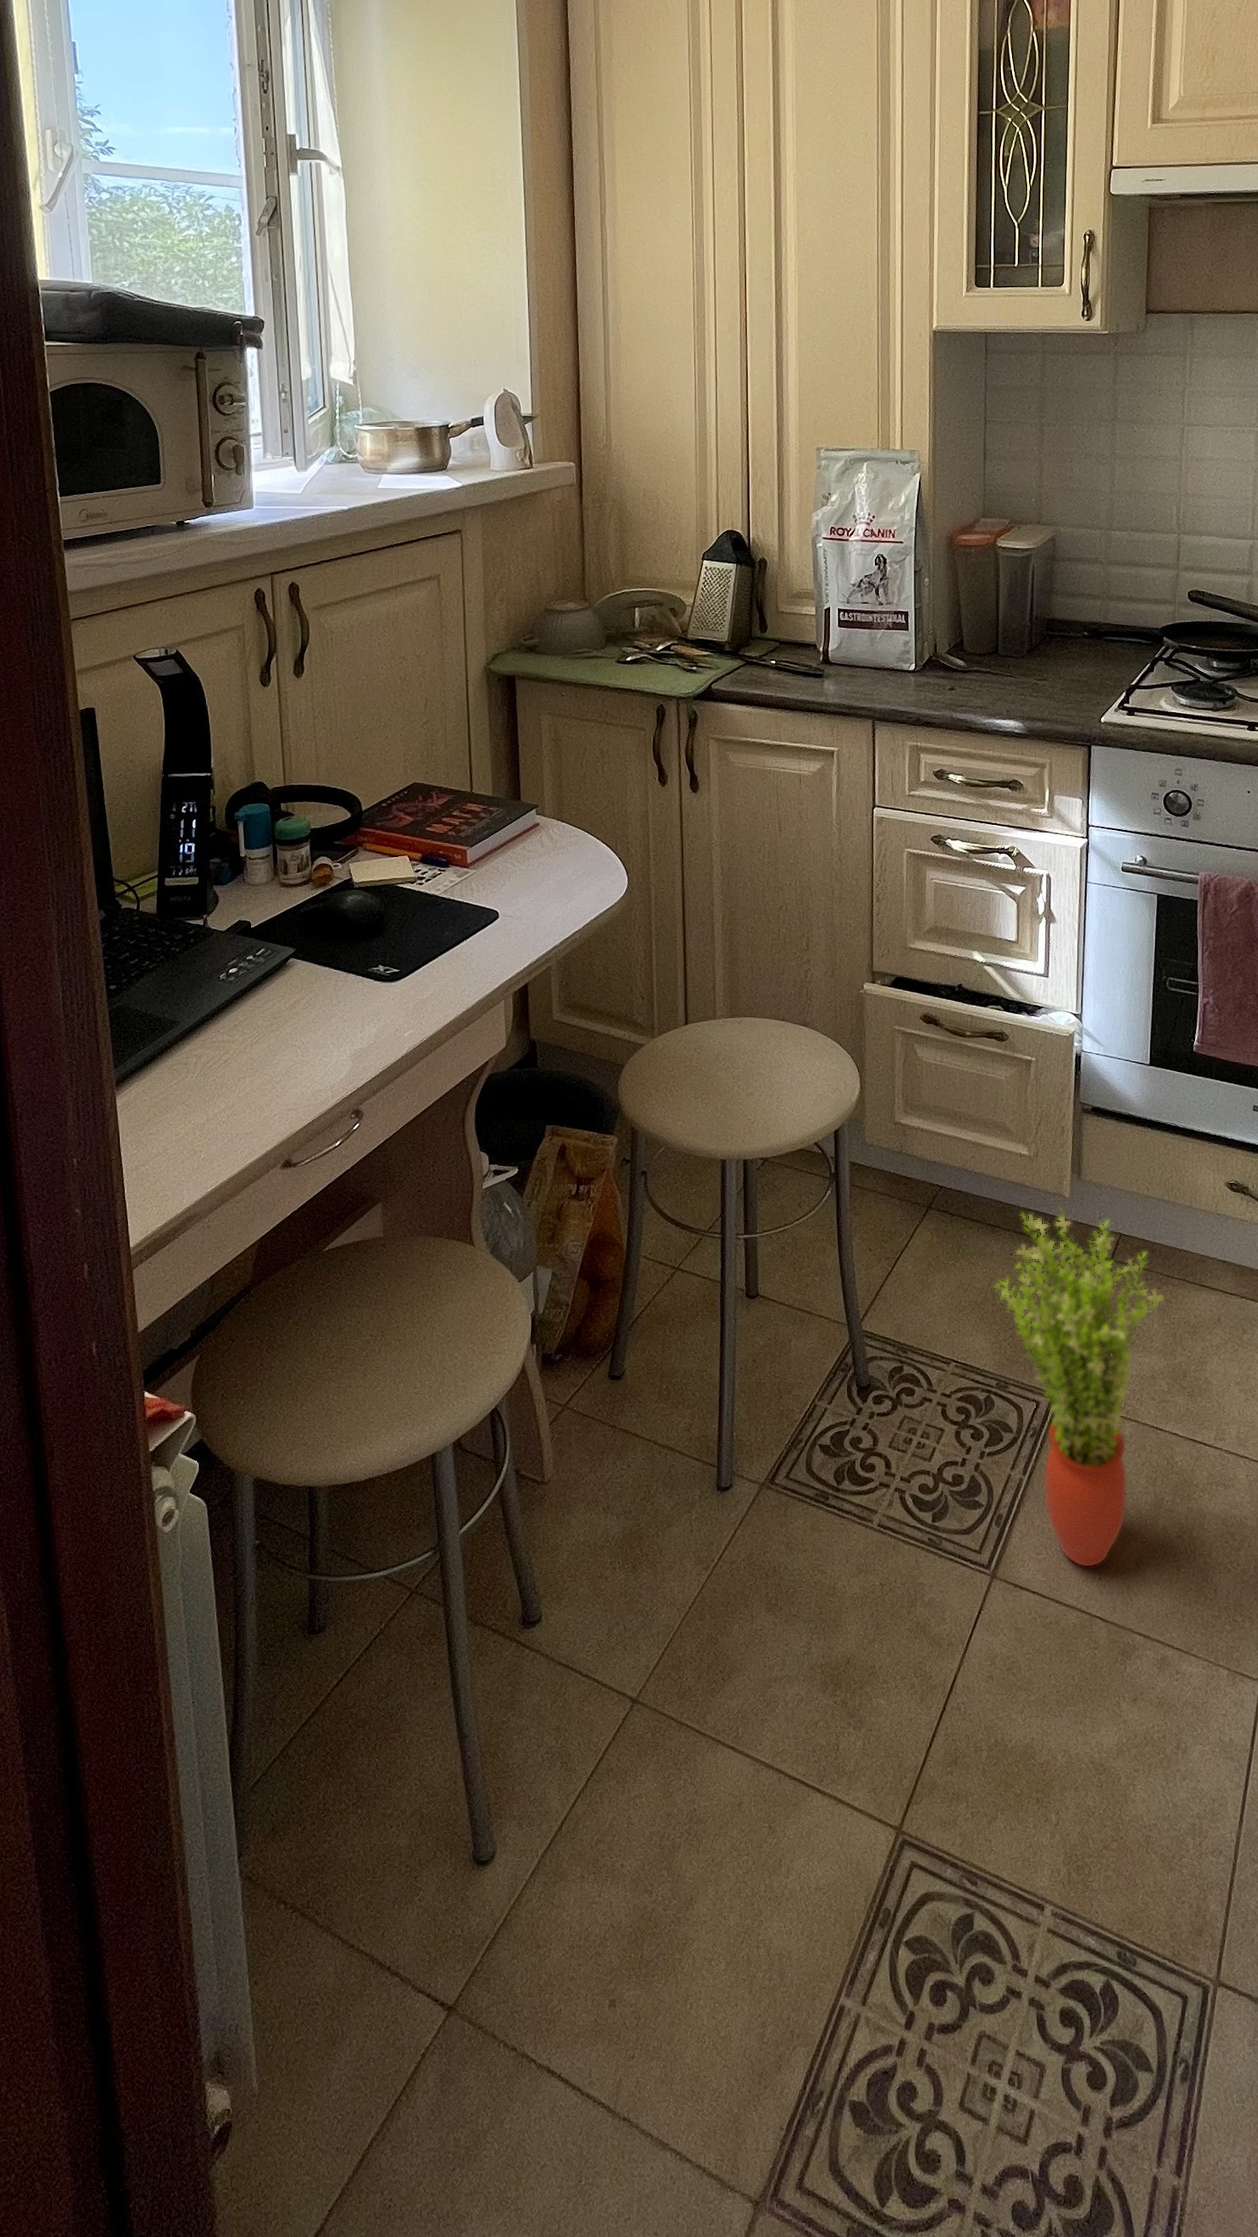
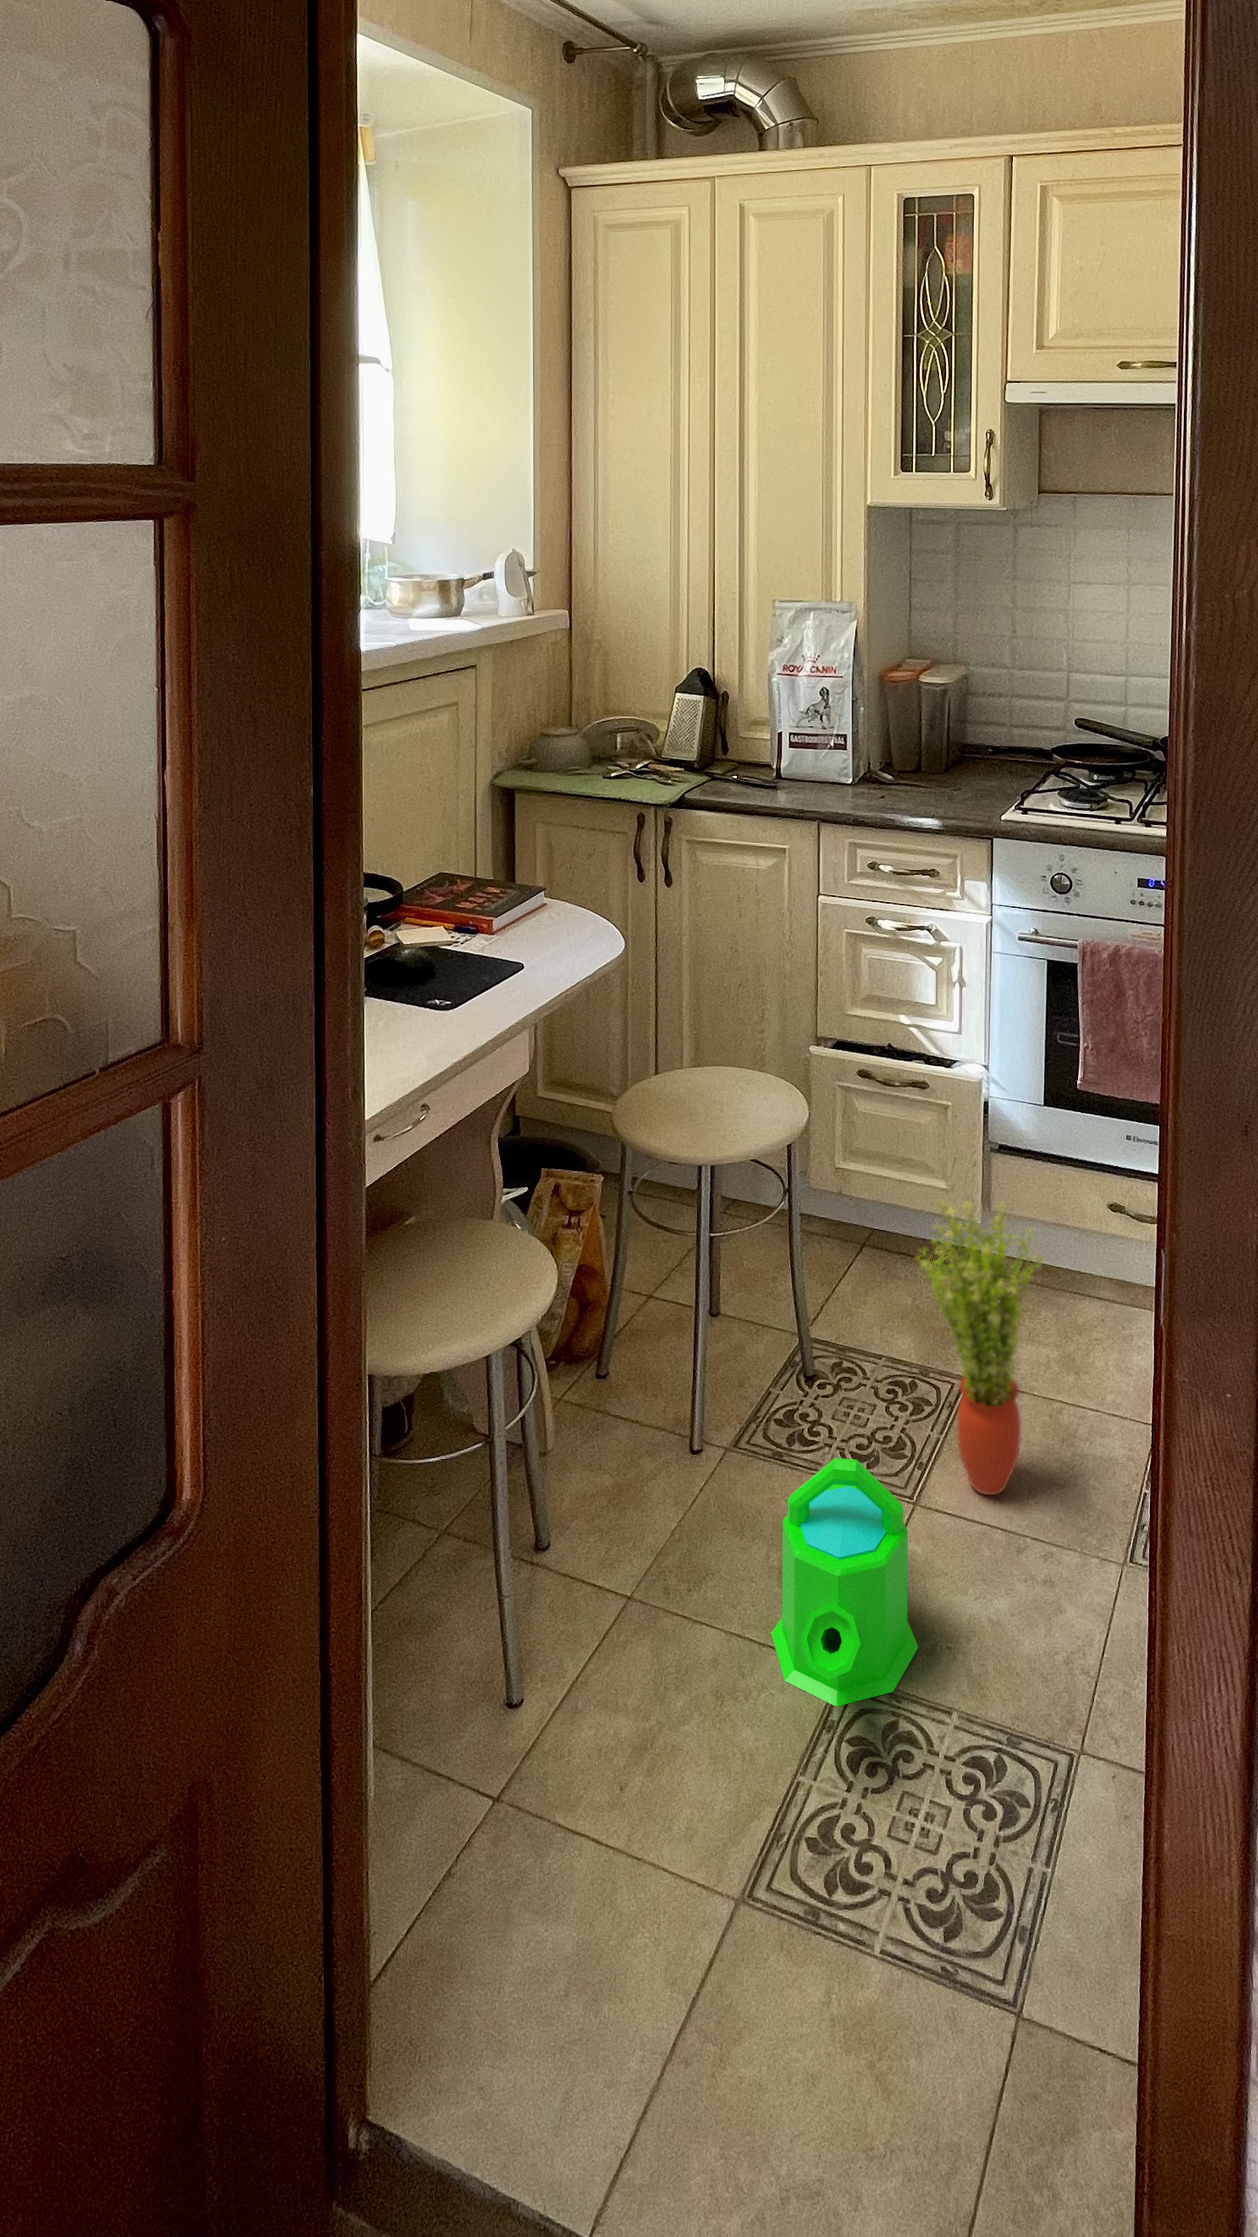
watering can: none [810,1561,999,1889] -> present [771,1458,918,1707]

